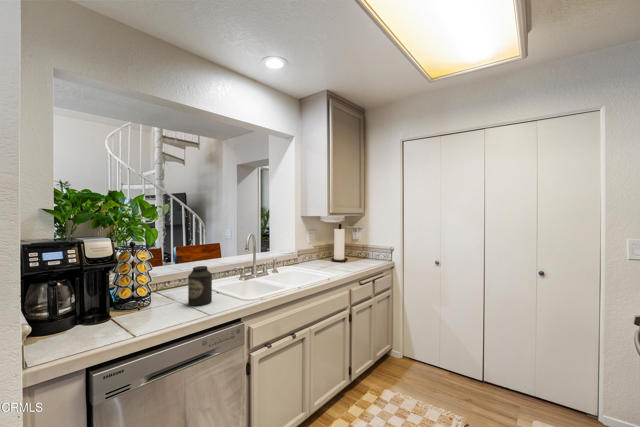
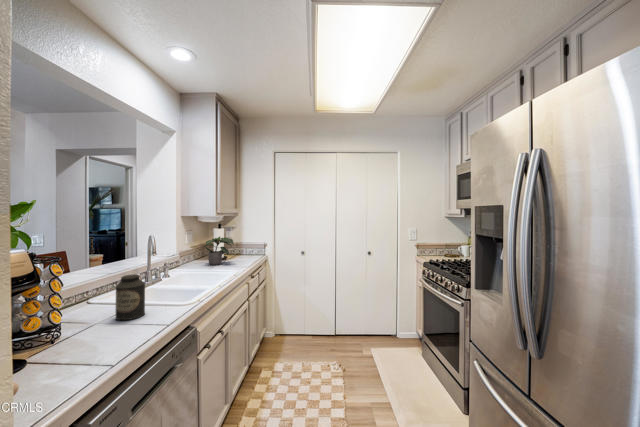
potted plant: none [318,237,347,267] -> present [204,237,233,265]

